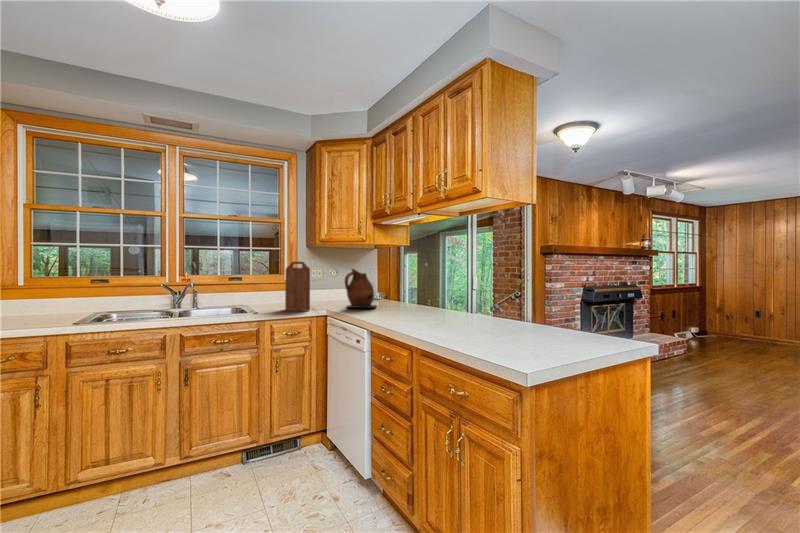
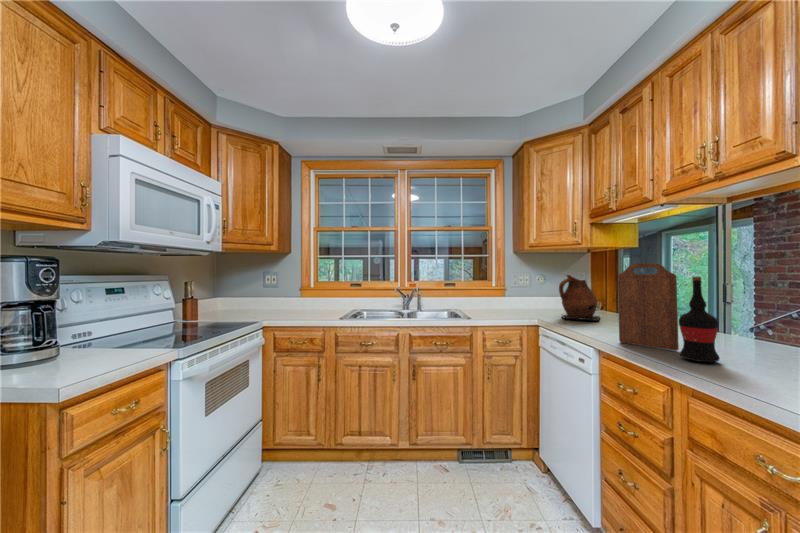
cutting board: present [285,262,310,311] -> present [618,263,679,351]
wine bottle: none [419,267,440,327] -> present [679,277,720,362]

